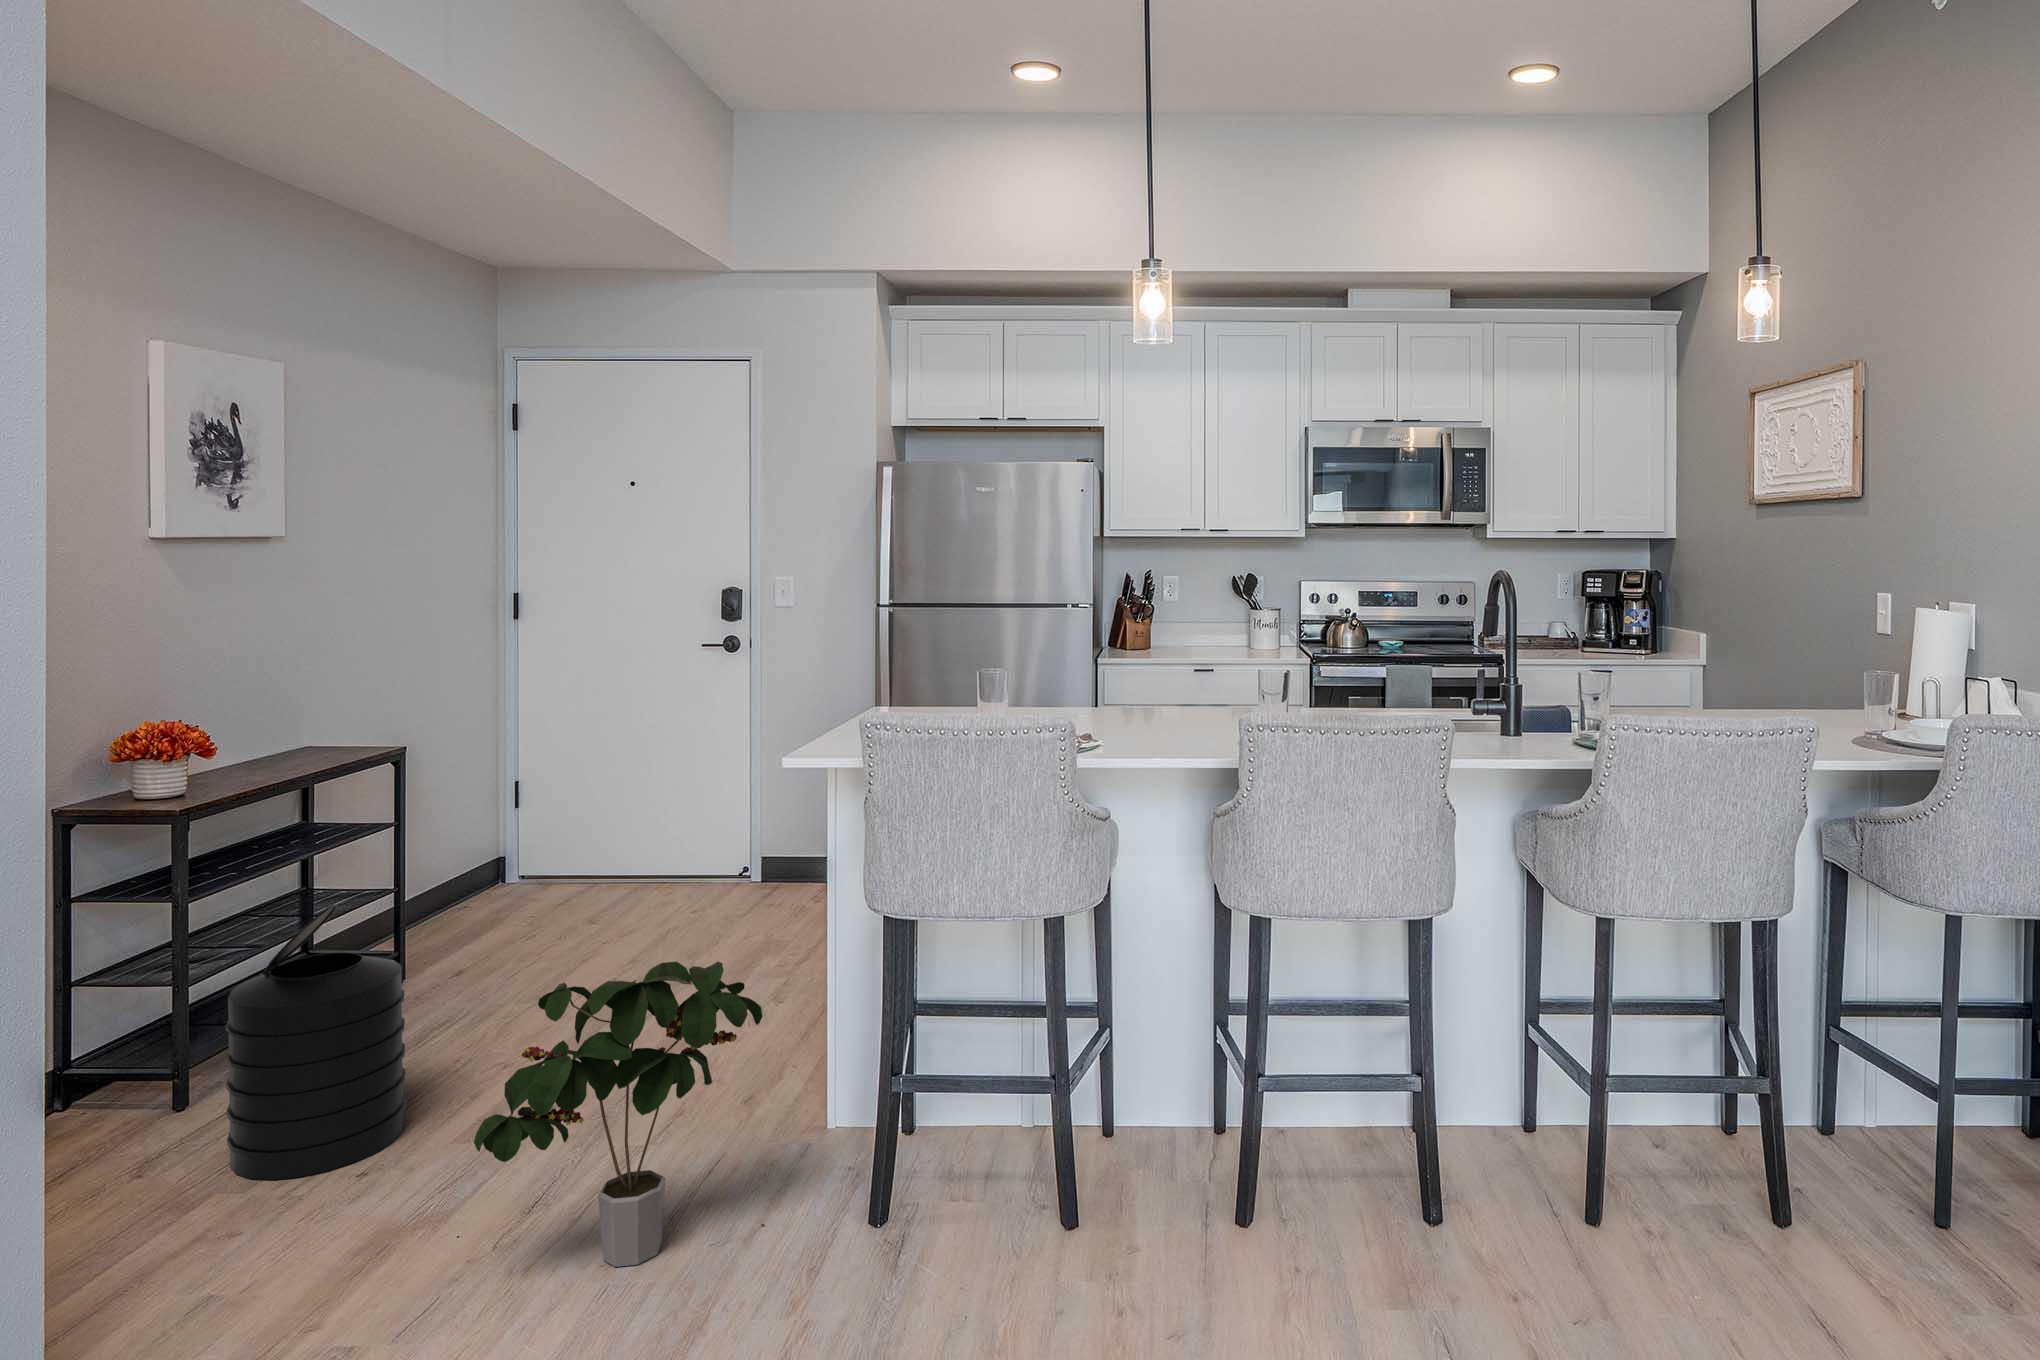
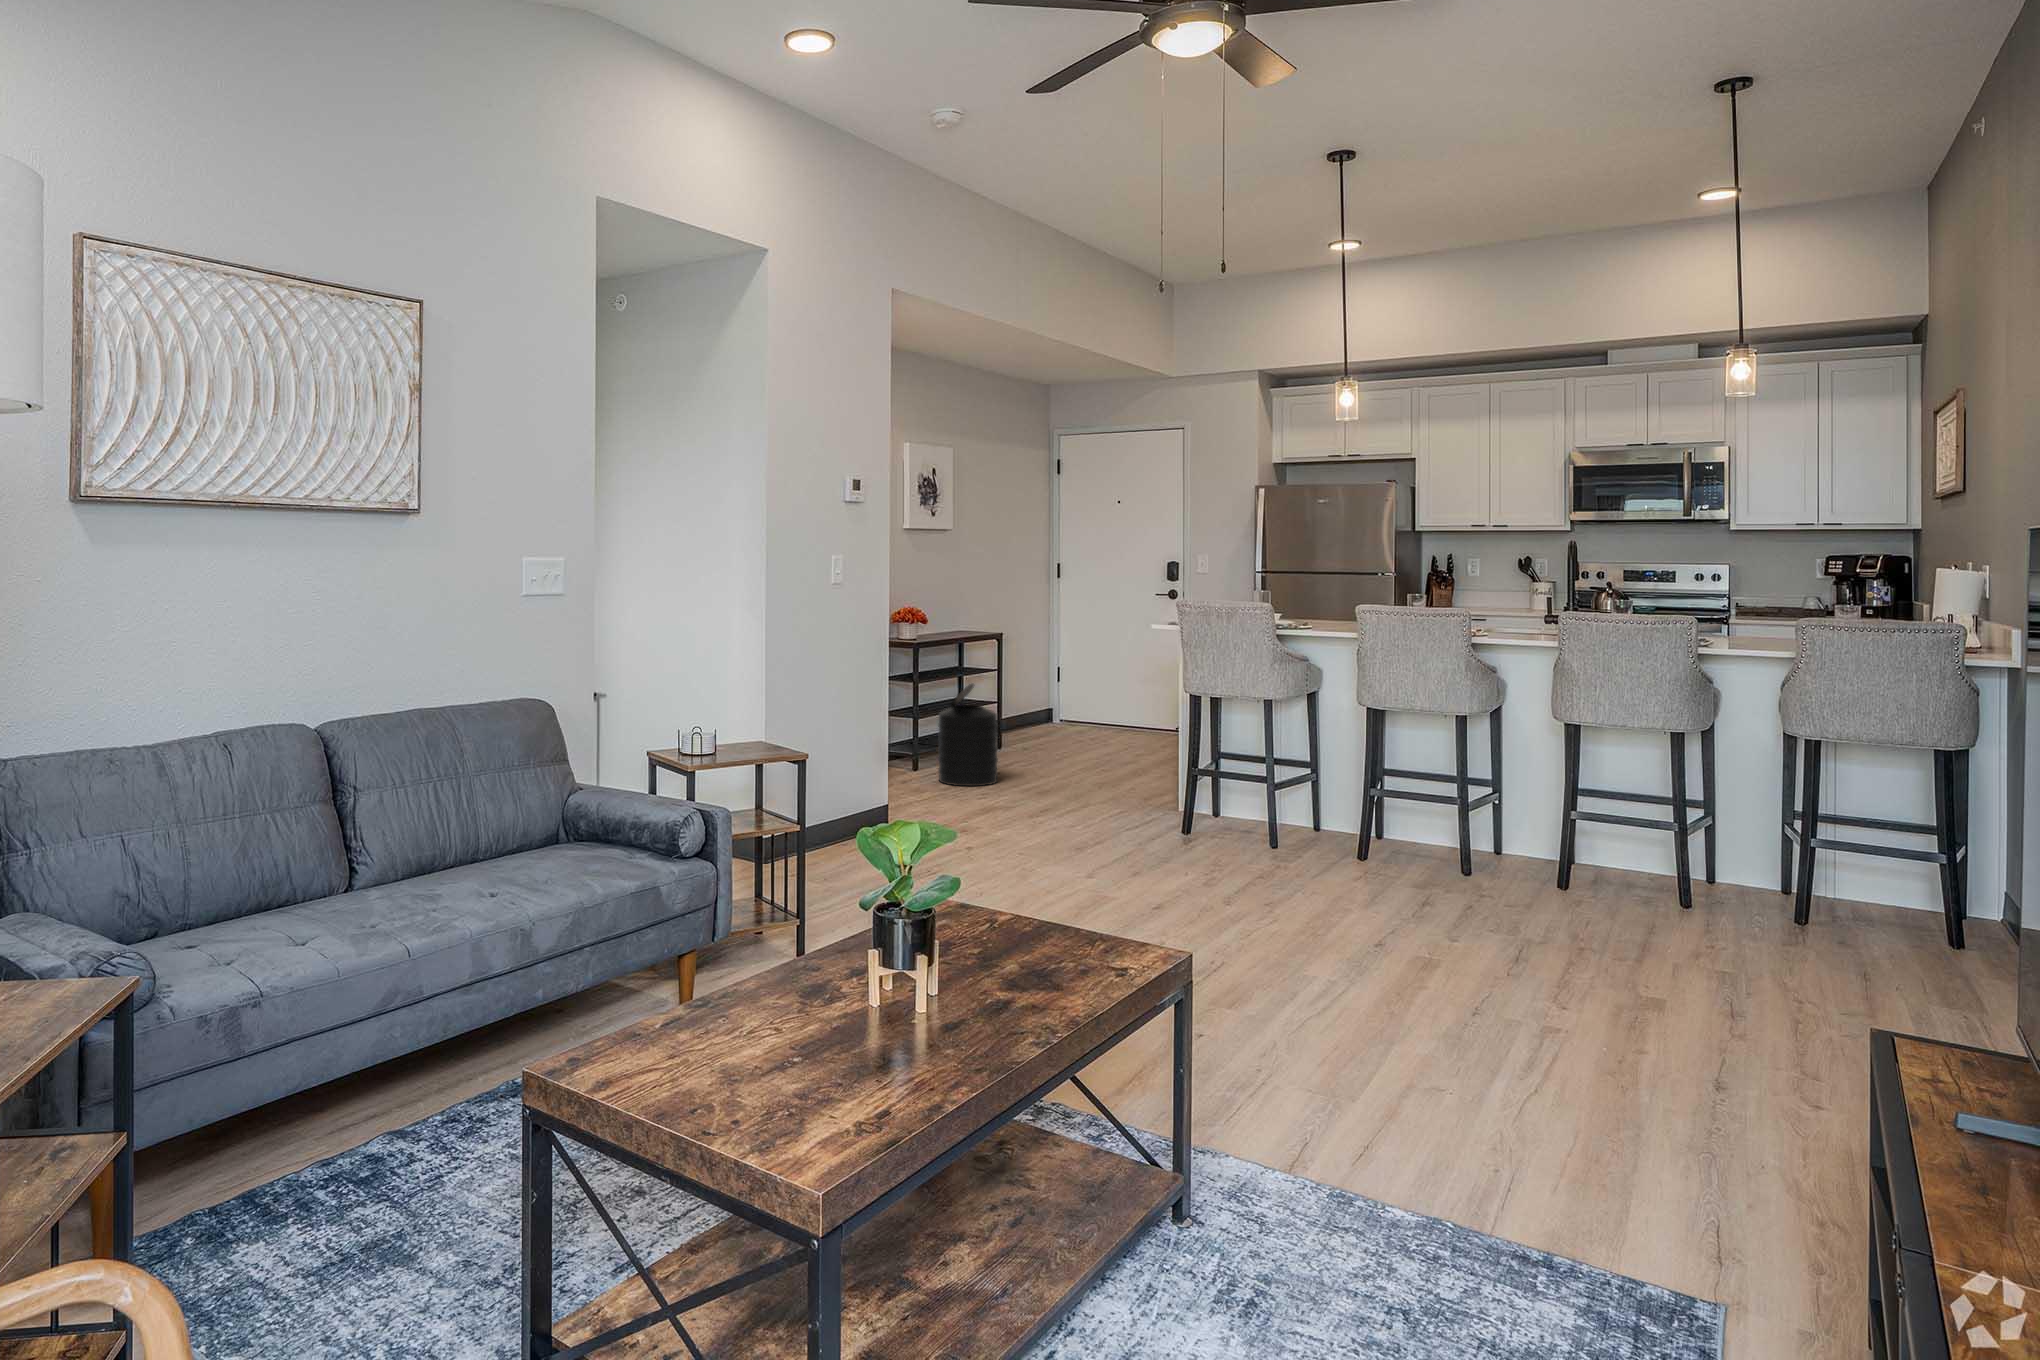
potted plant: present [474,962,763,1267] -> none [1017,703,1125,819]

